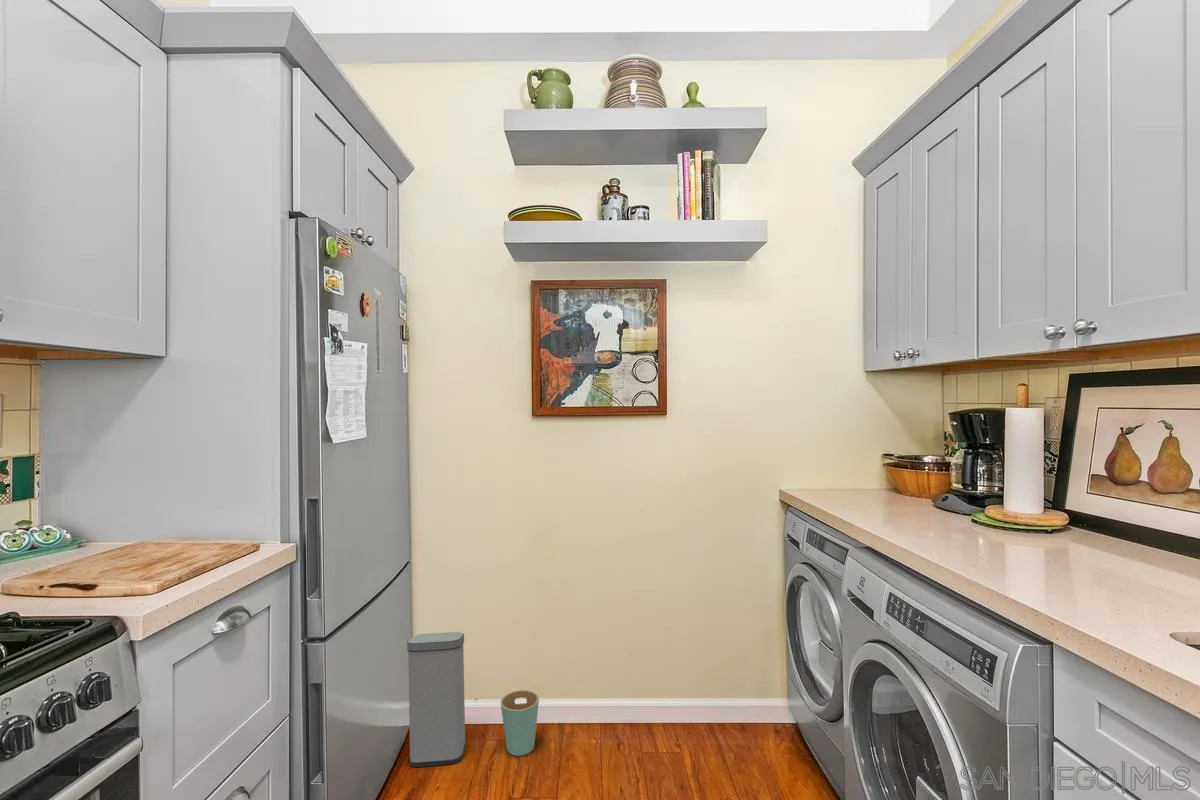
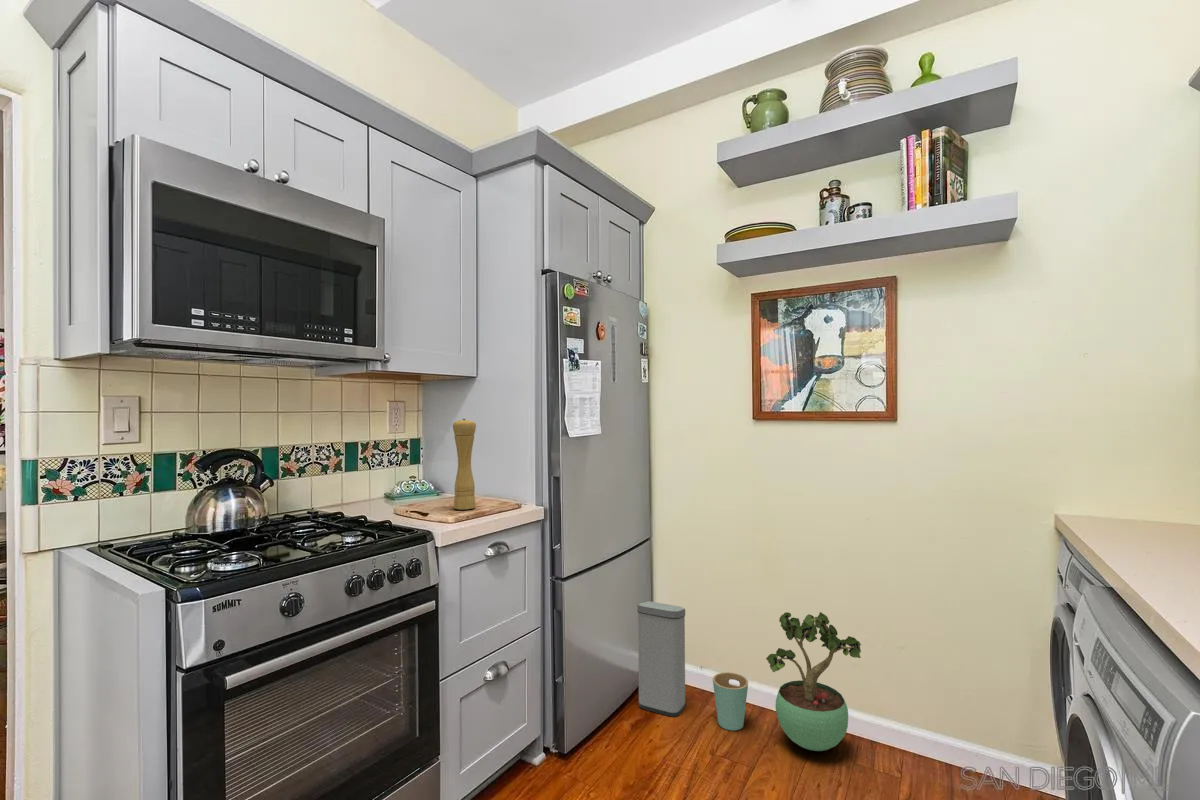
pepper mill: none [135,421,182,568] -> present [453,419,476,510]
potted plant: none [561,605,650,747] -> present [766,612,861,751]

